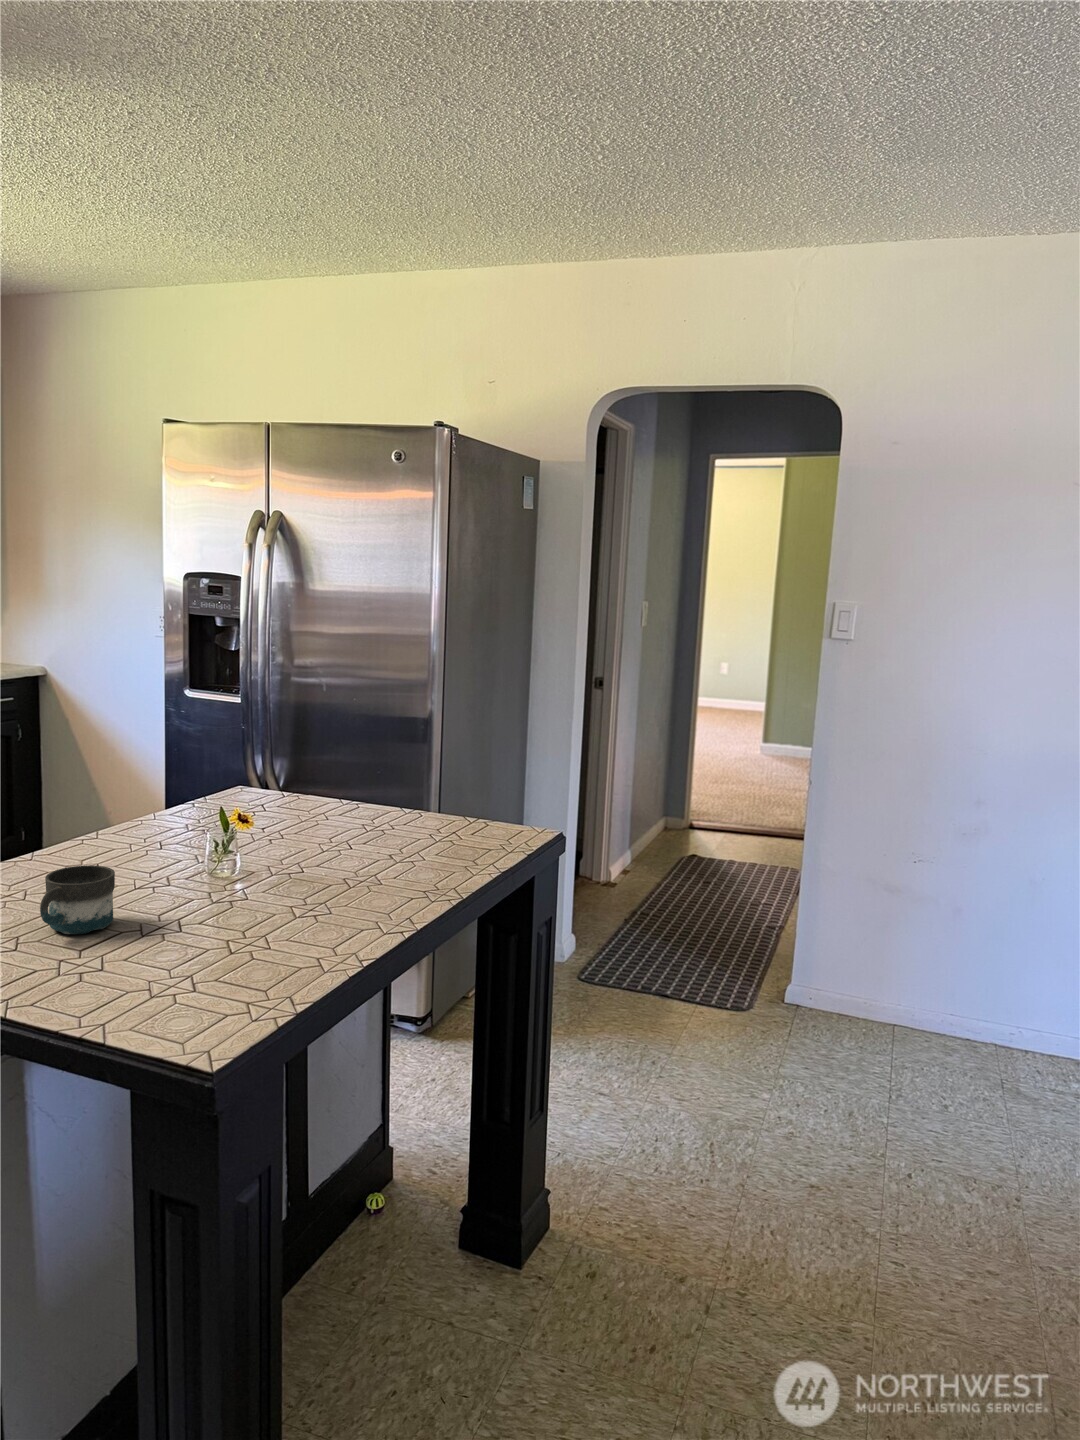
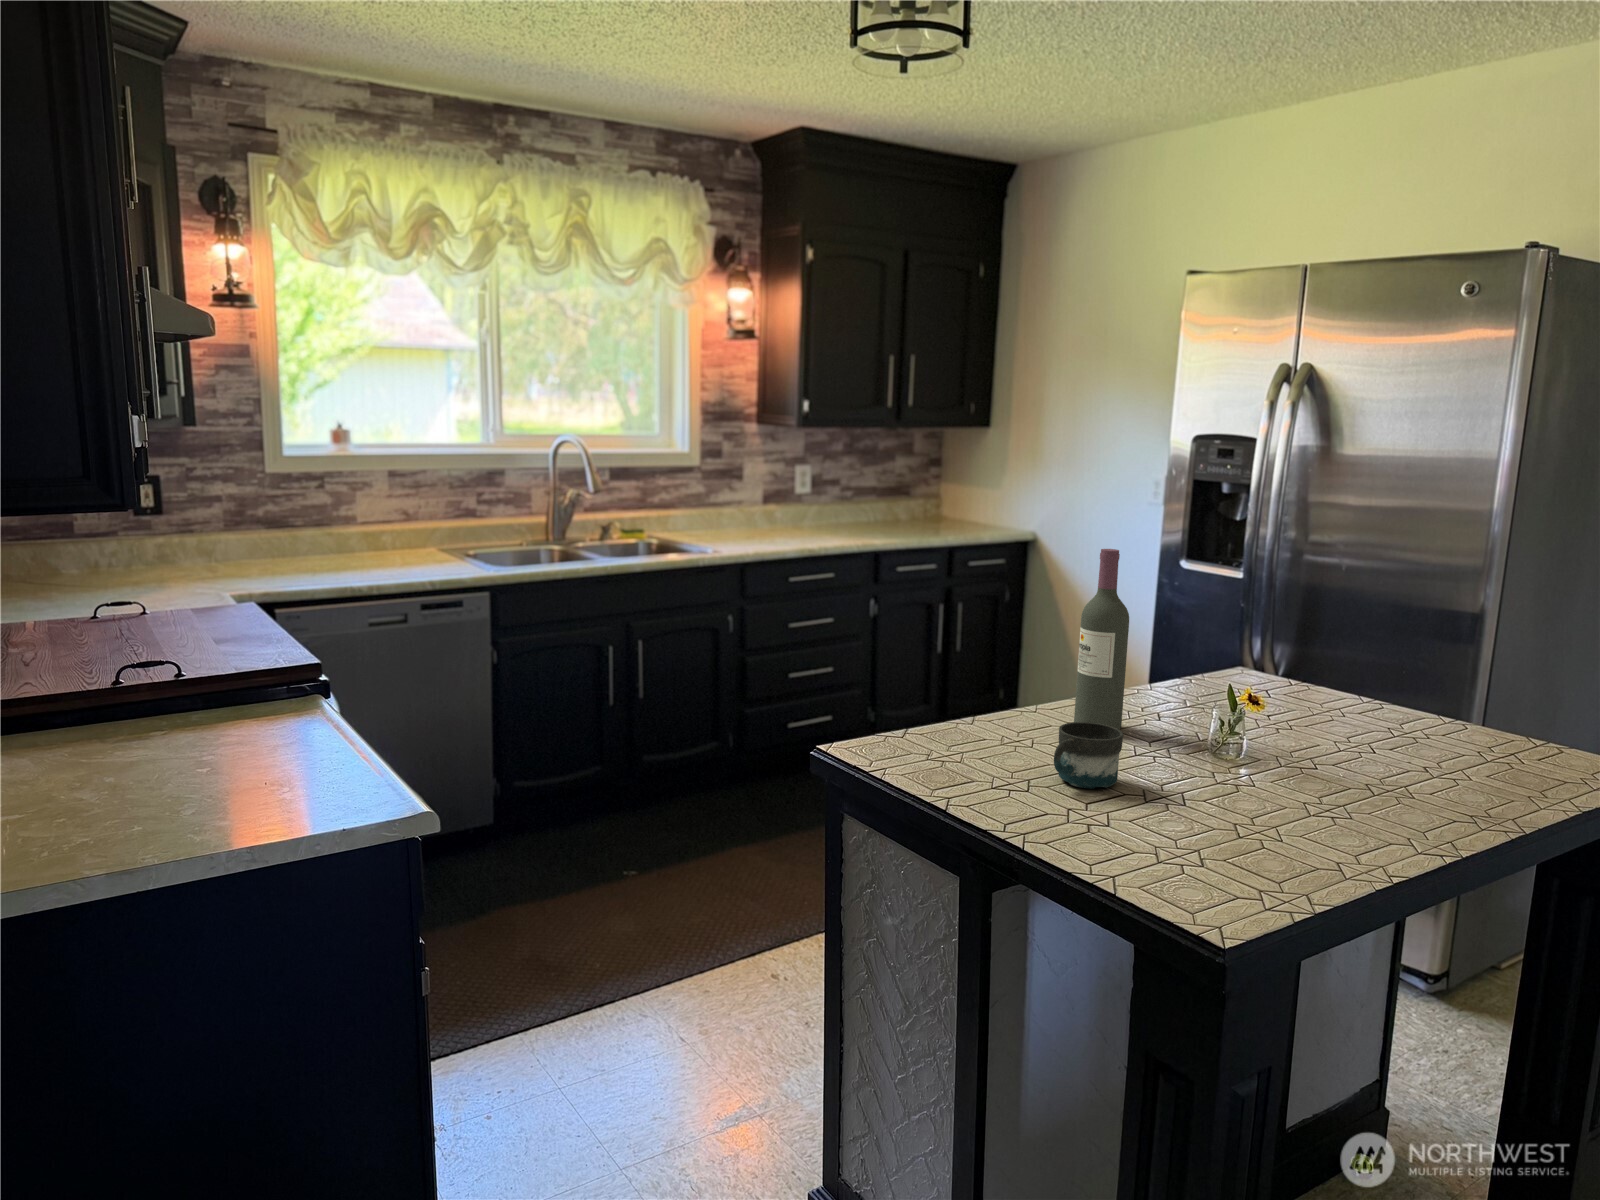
wine bottle: none [68,687,121,872] -> present [1074,549,1129,729]

